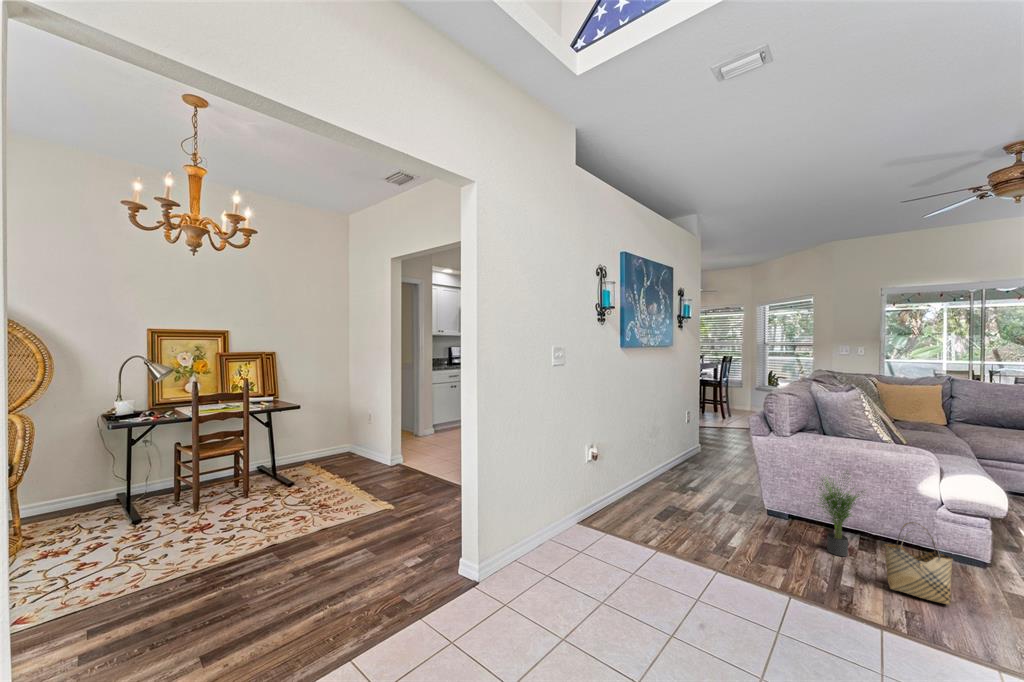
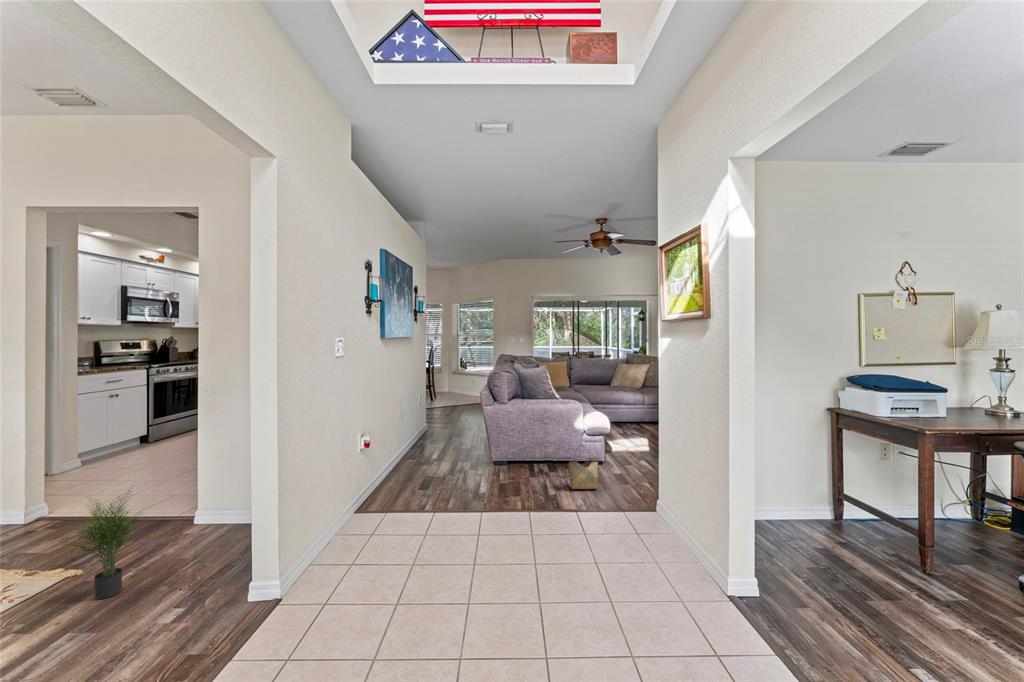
potted plant: present [820,472,859,556] -> present [64,493,139,599]

